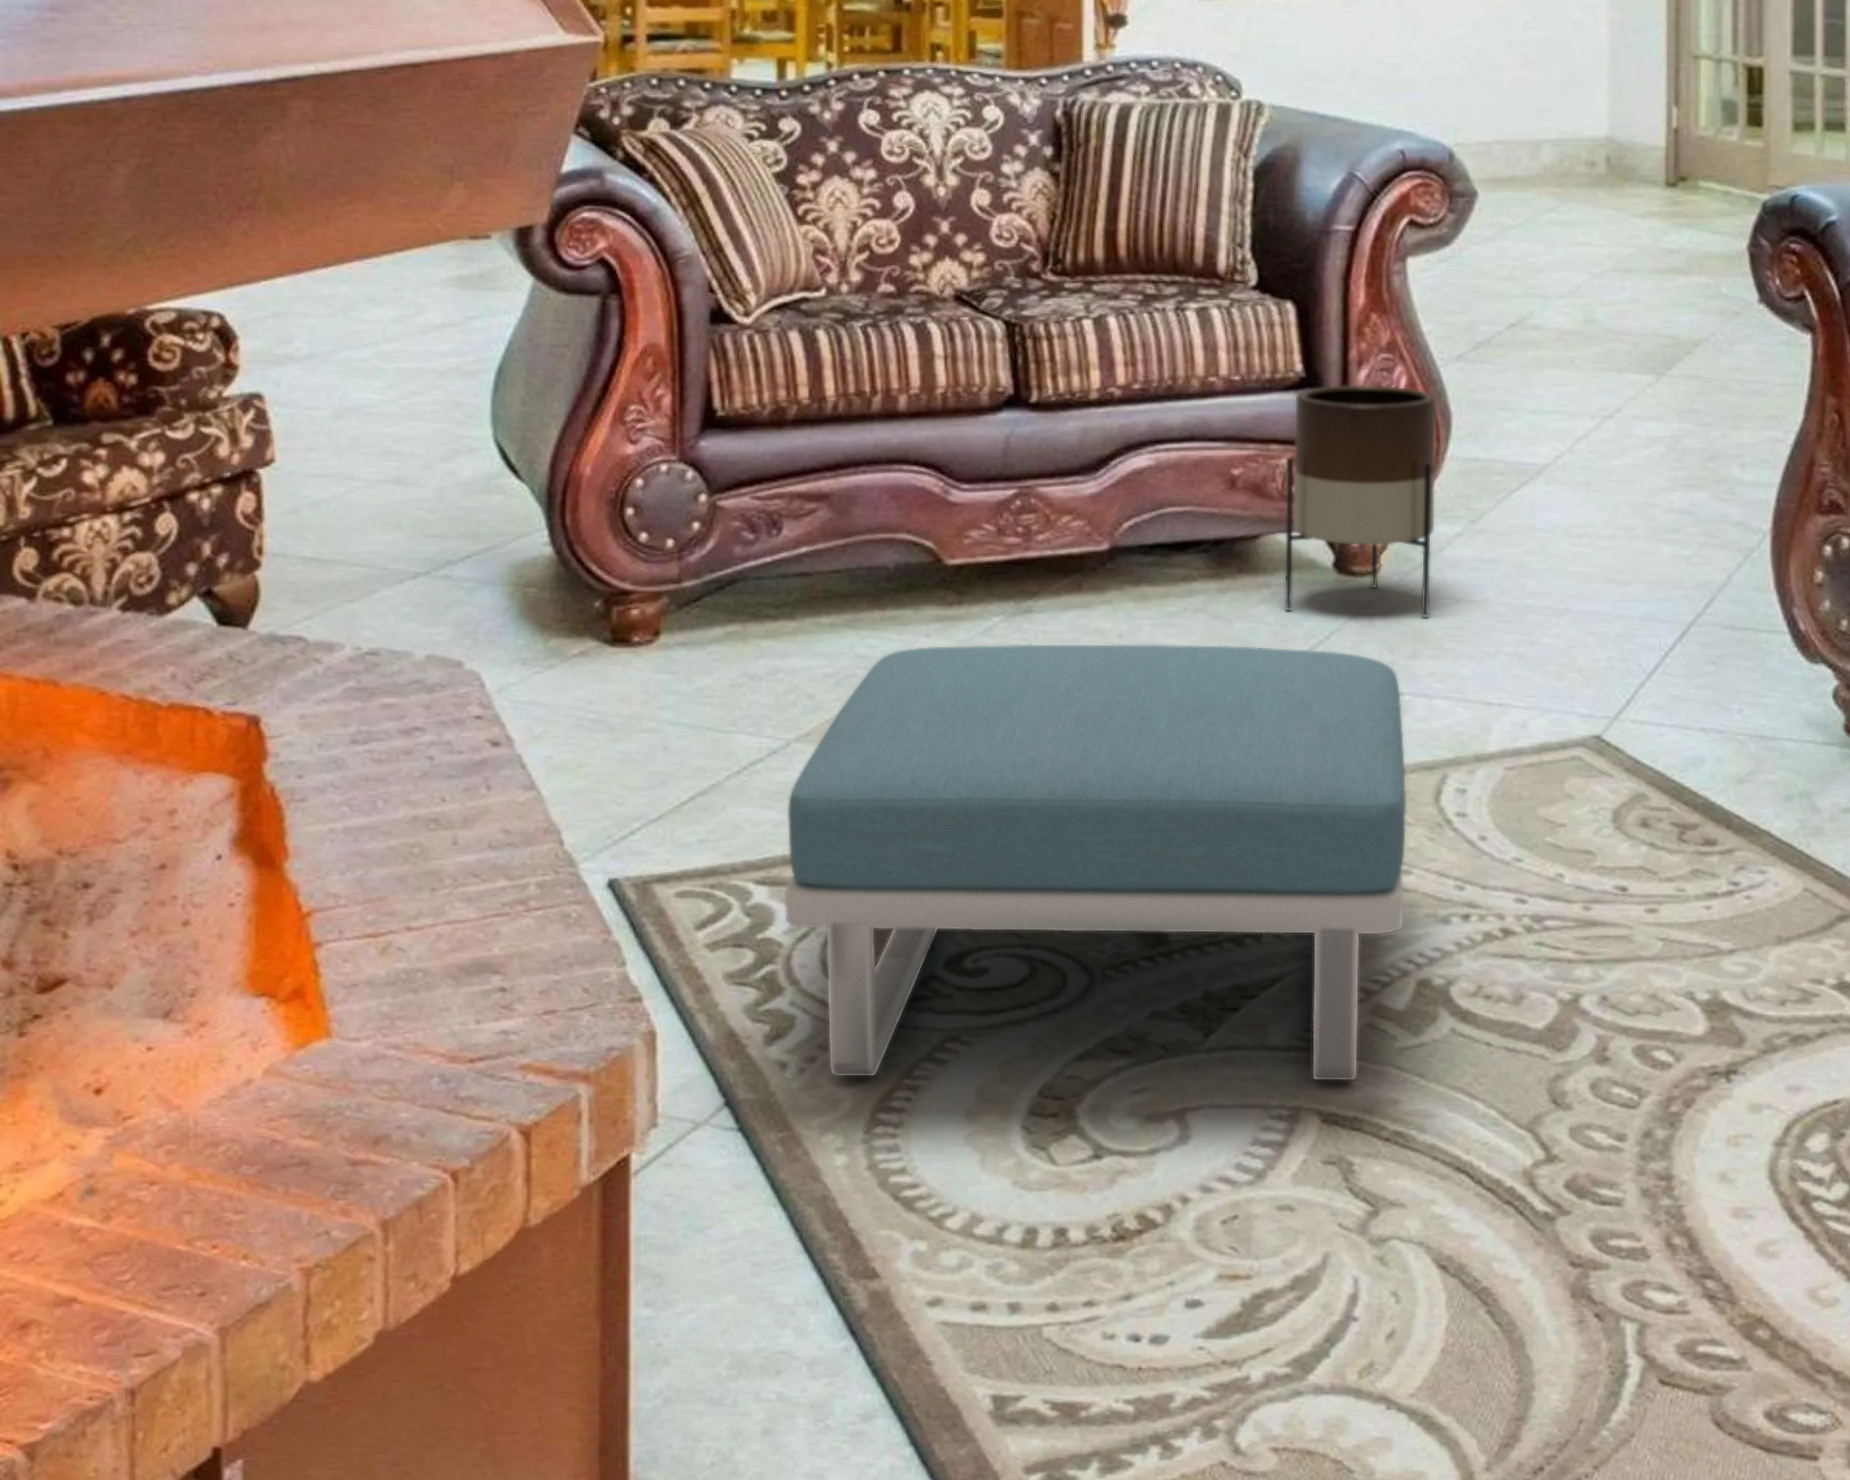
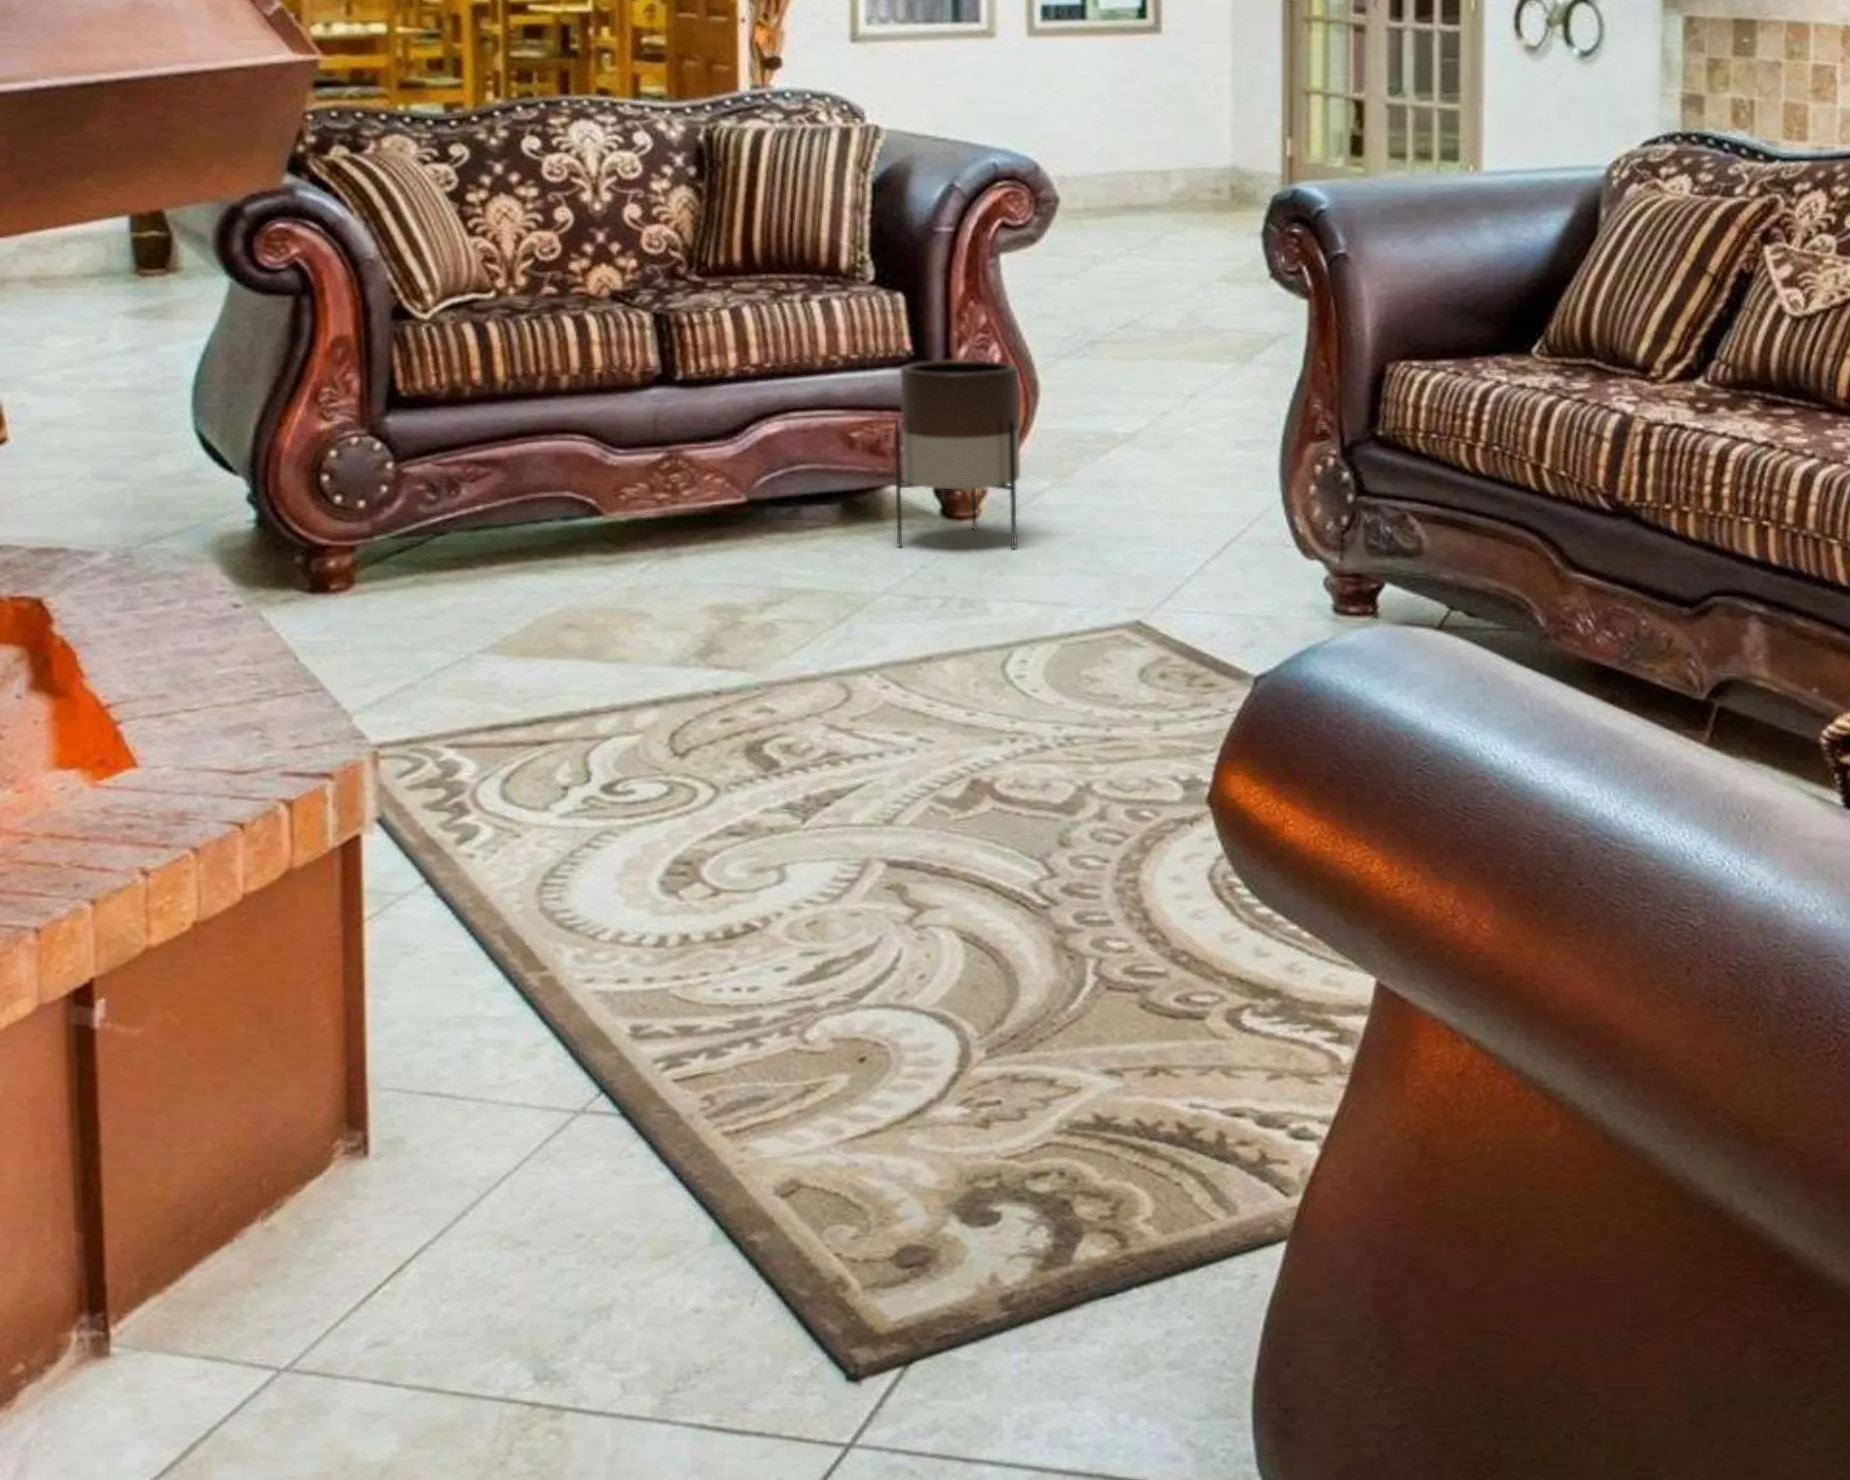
footstool: present [785,645,1406,1080] -> none [473,542,956,852]

